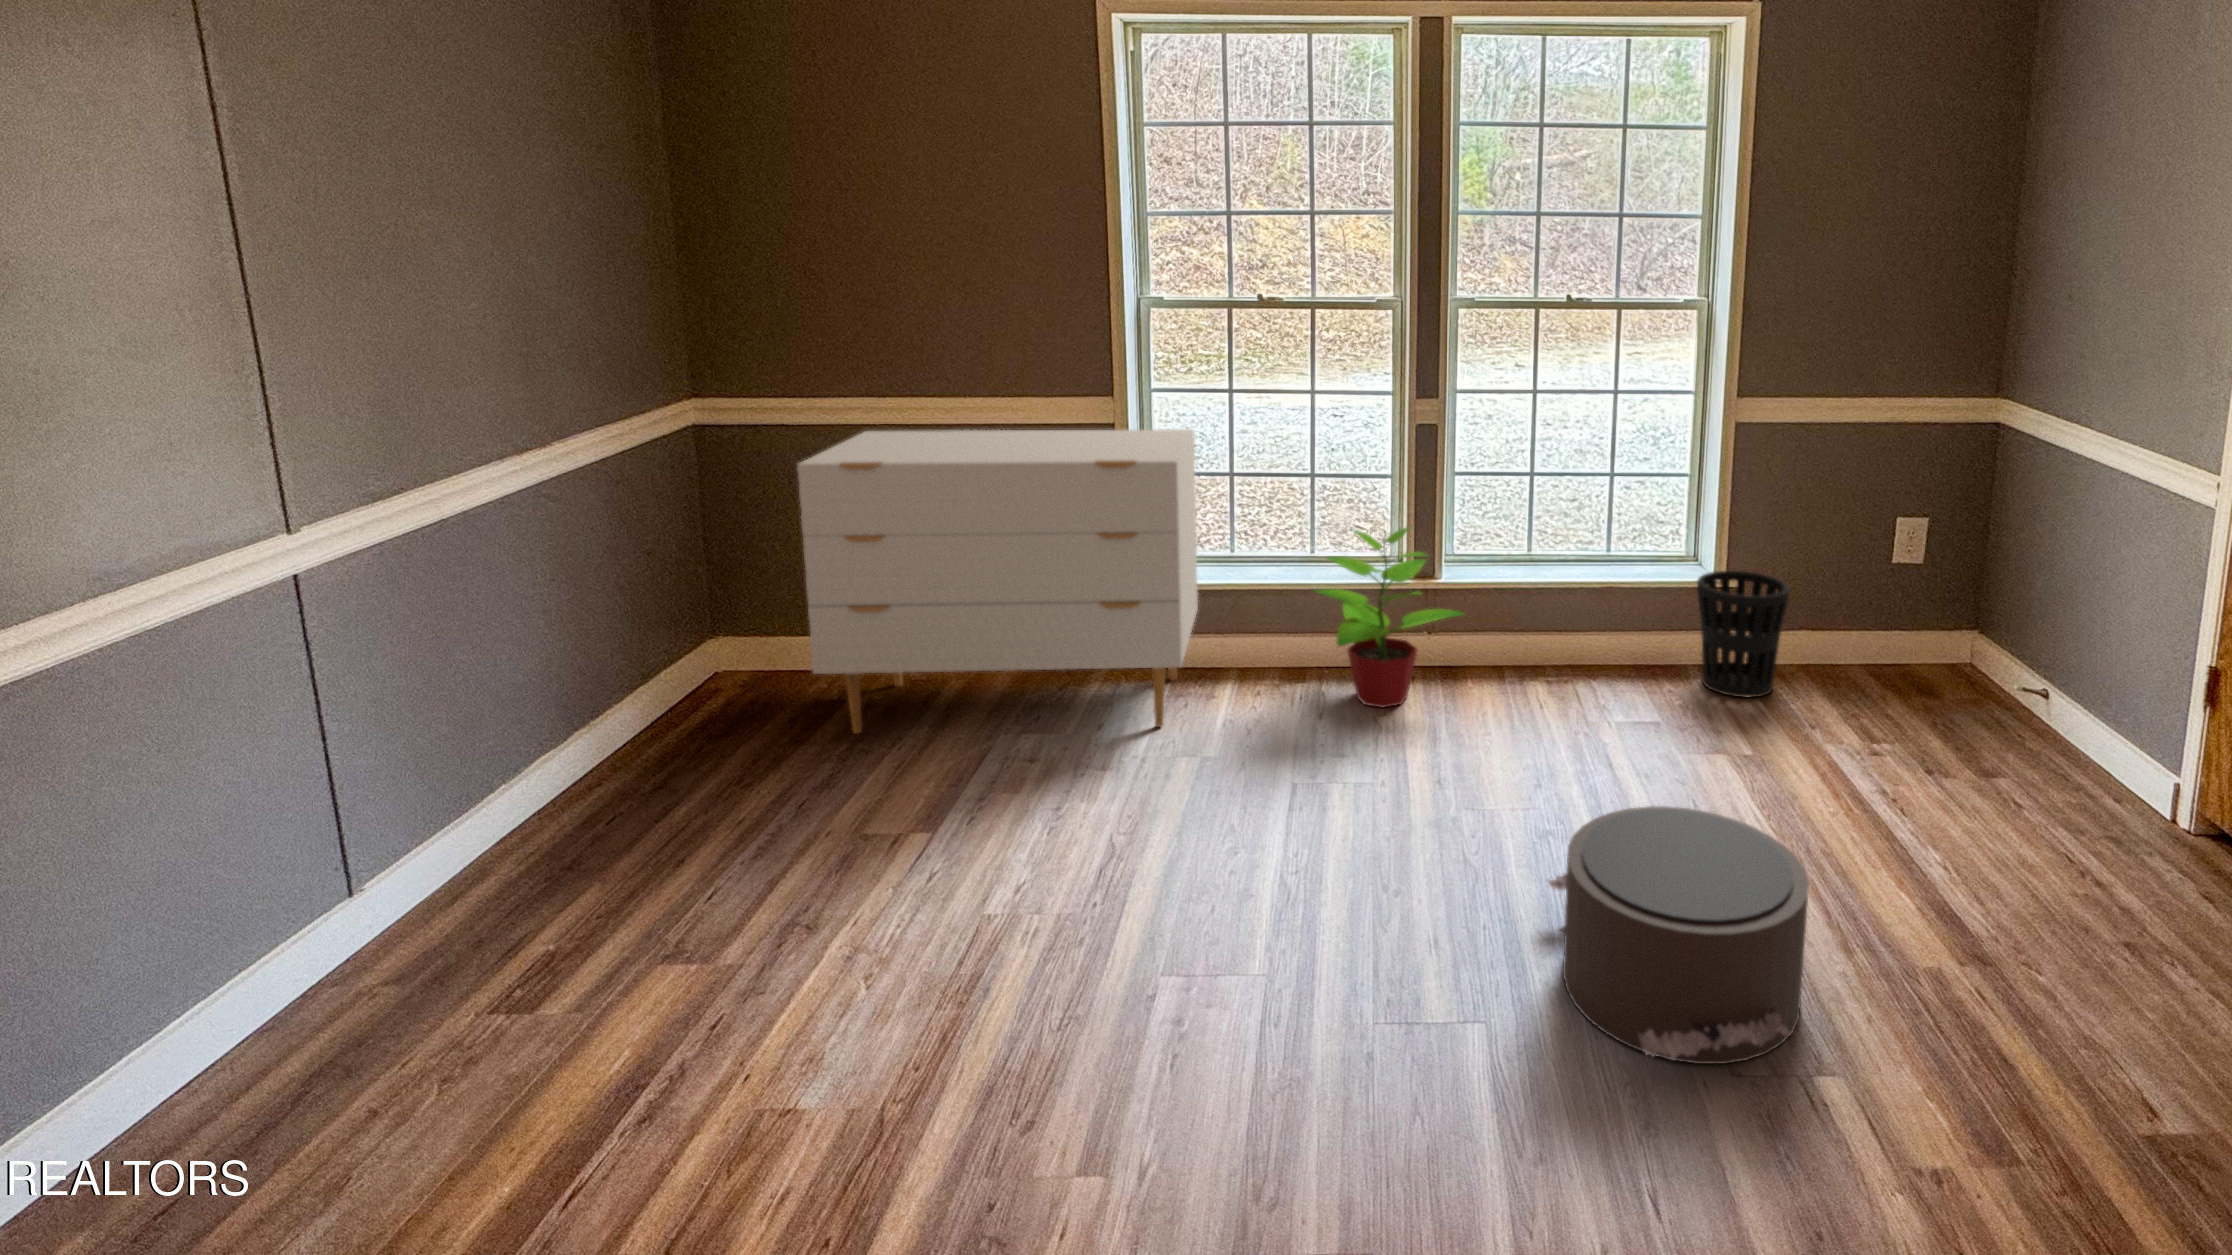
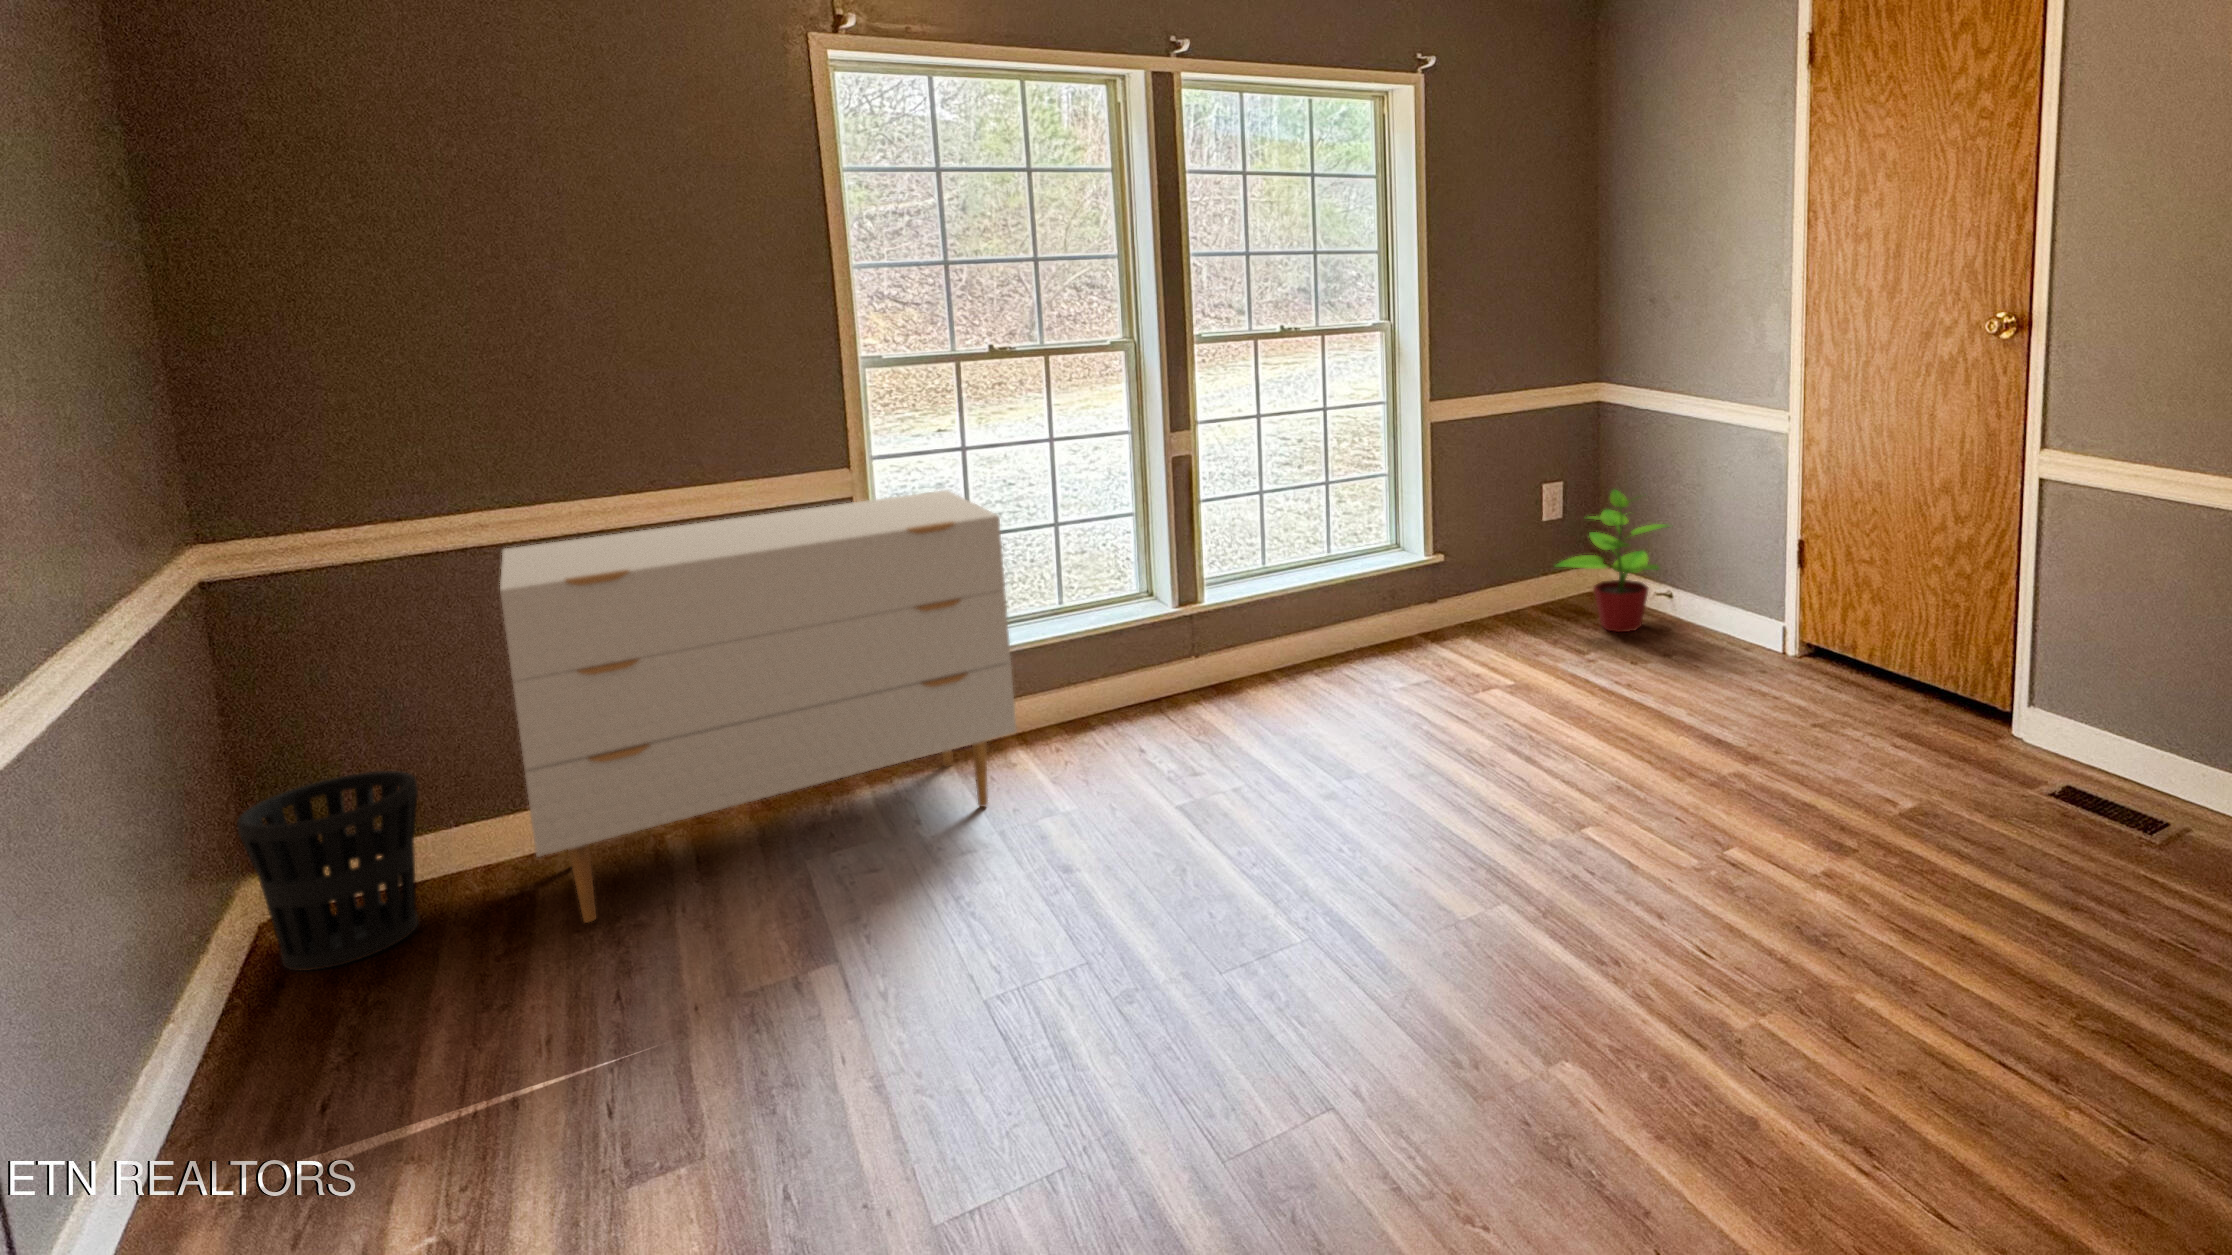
potted plant: present [1315,527,1463,708] -> present [1556,490,1668,632]
wastebasket: present [1697,571,1790,698] -> present [237,771,418,971]
pouf: present [1548,806,1809,1064] -> none [1475,706,1713,881]

